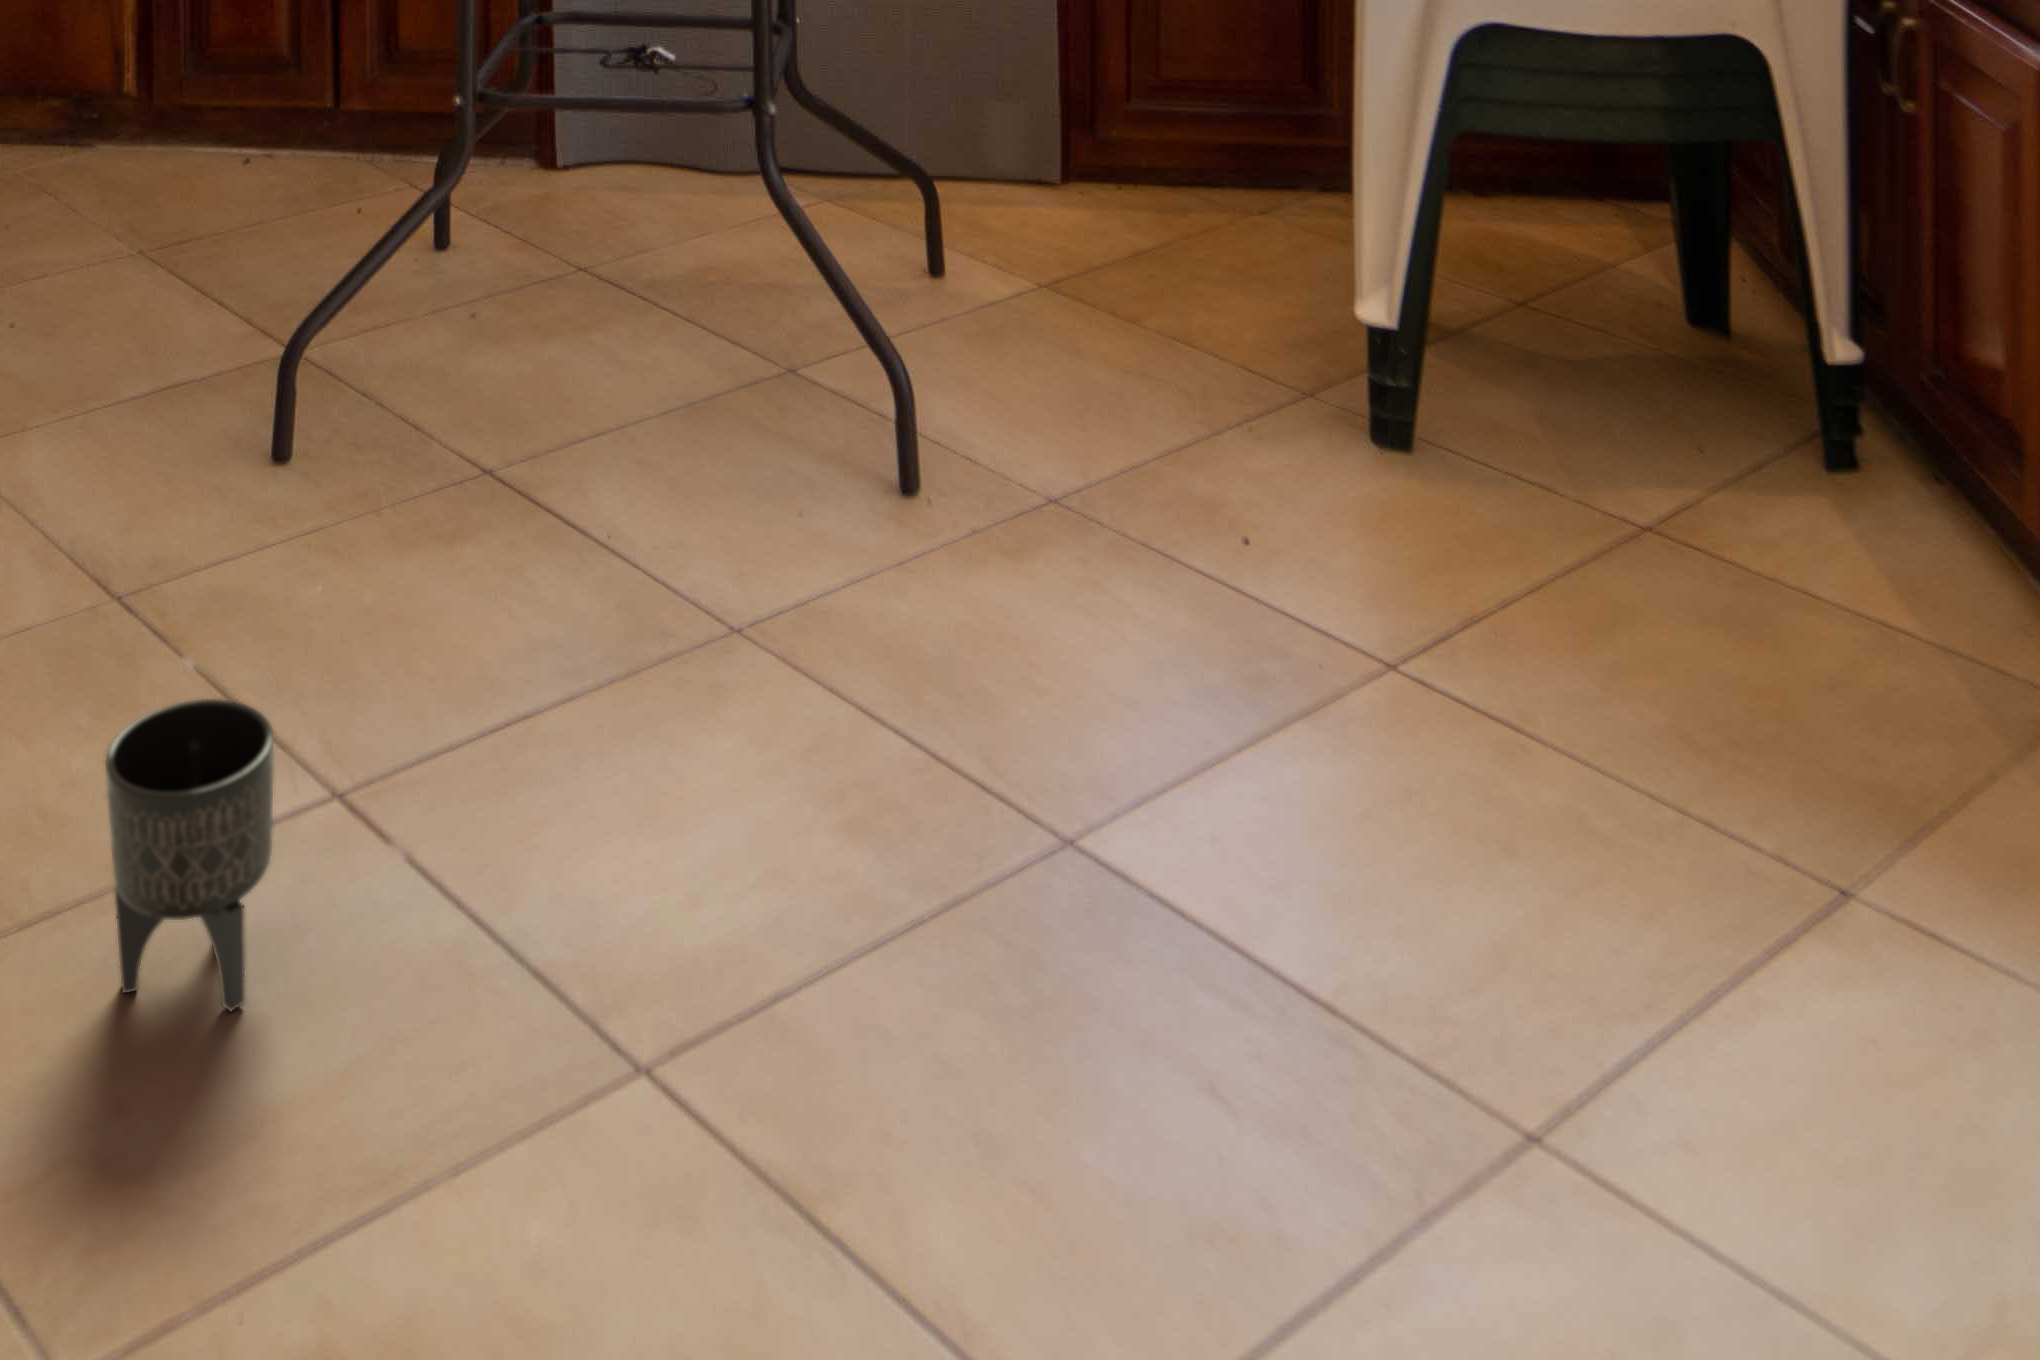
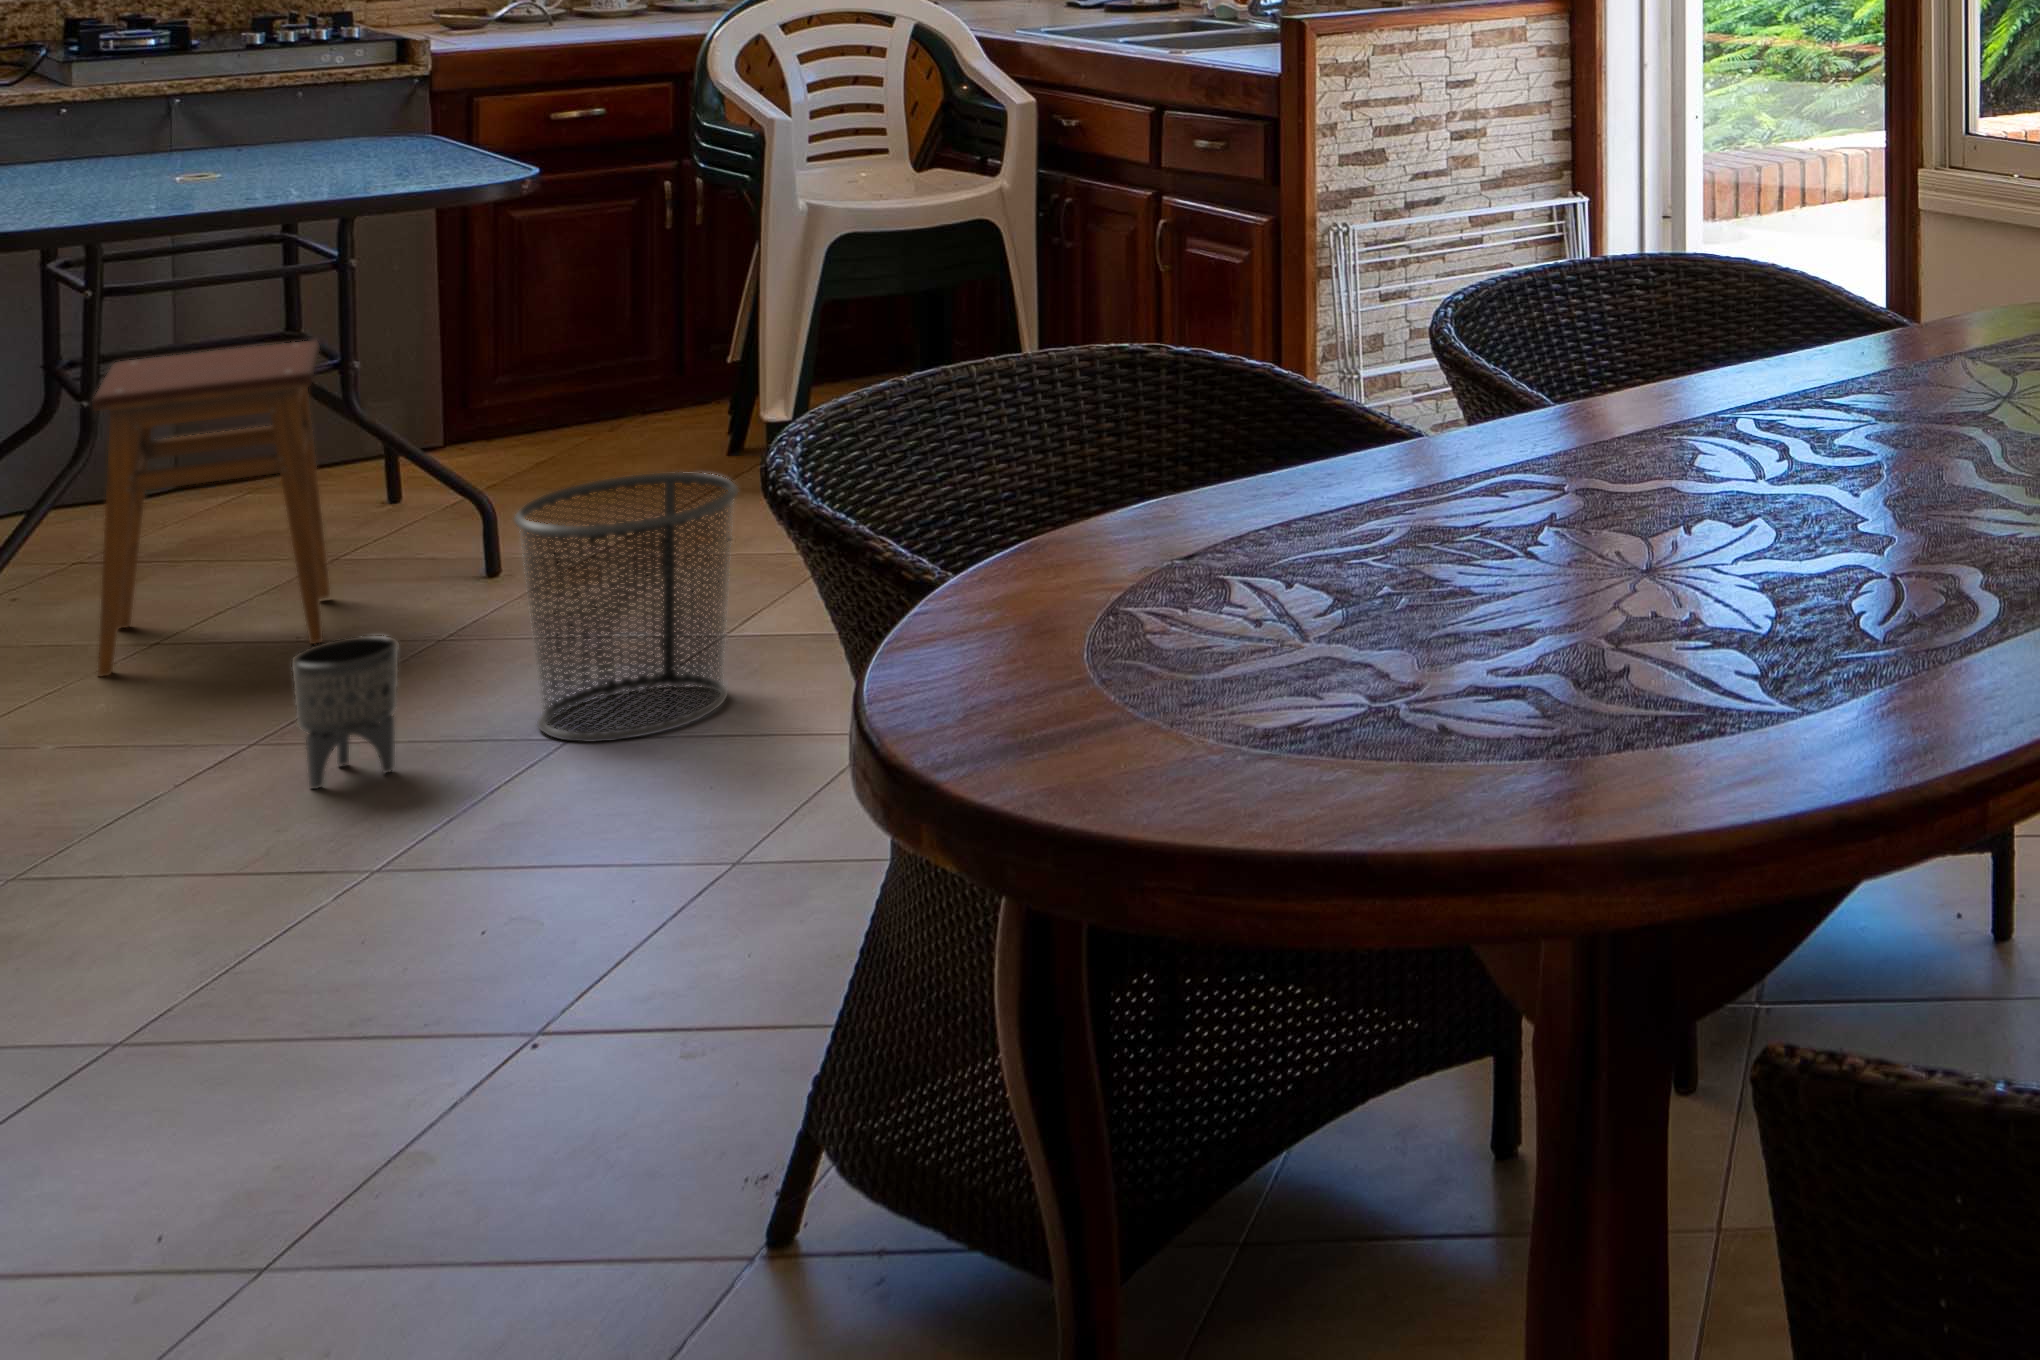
stool: none [337,20,697,528] -> present [92,341,330,676]
trash can: none [442,513,850,1177] -> present [513,472,738,742]

